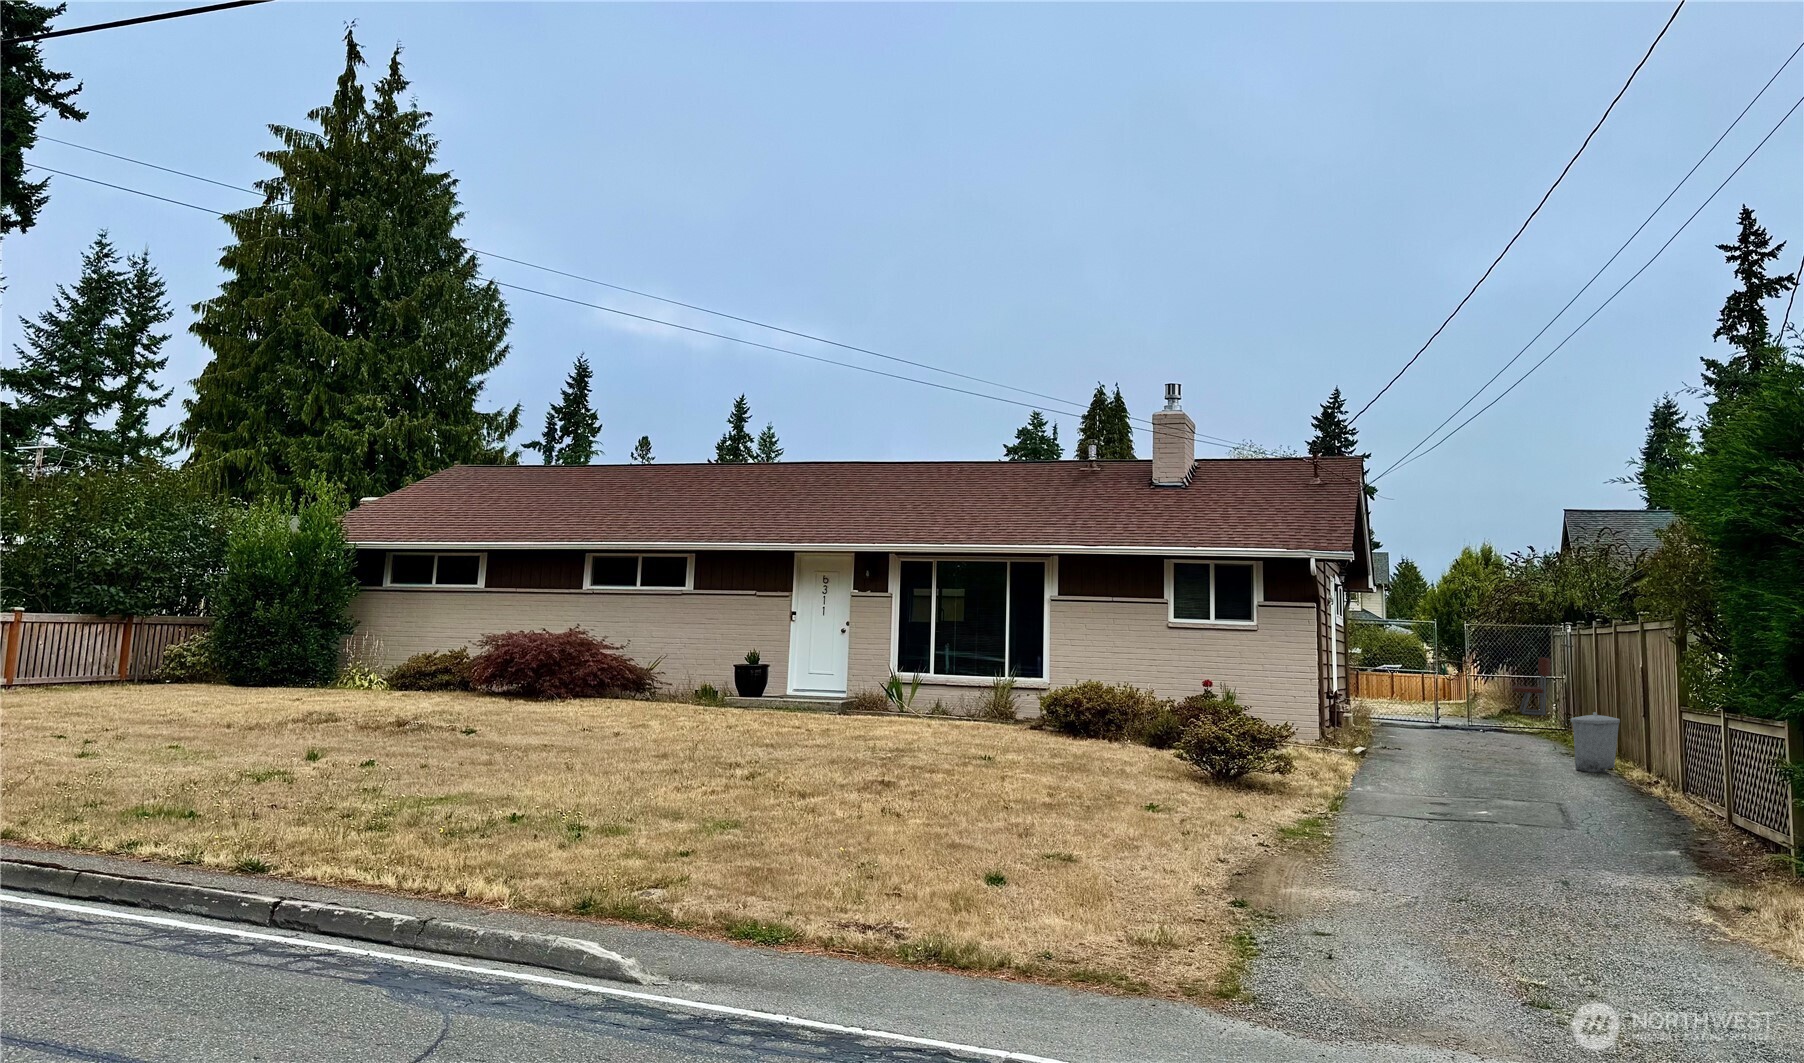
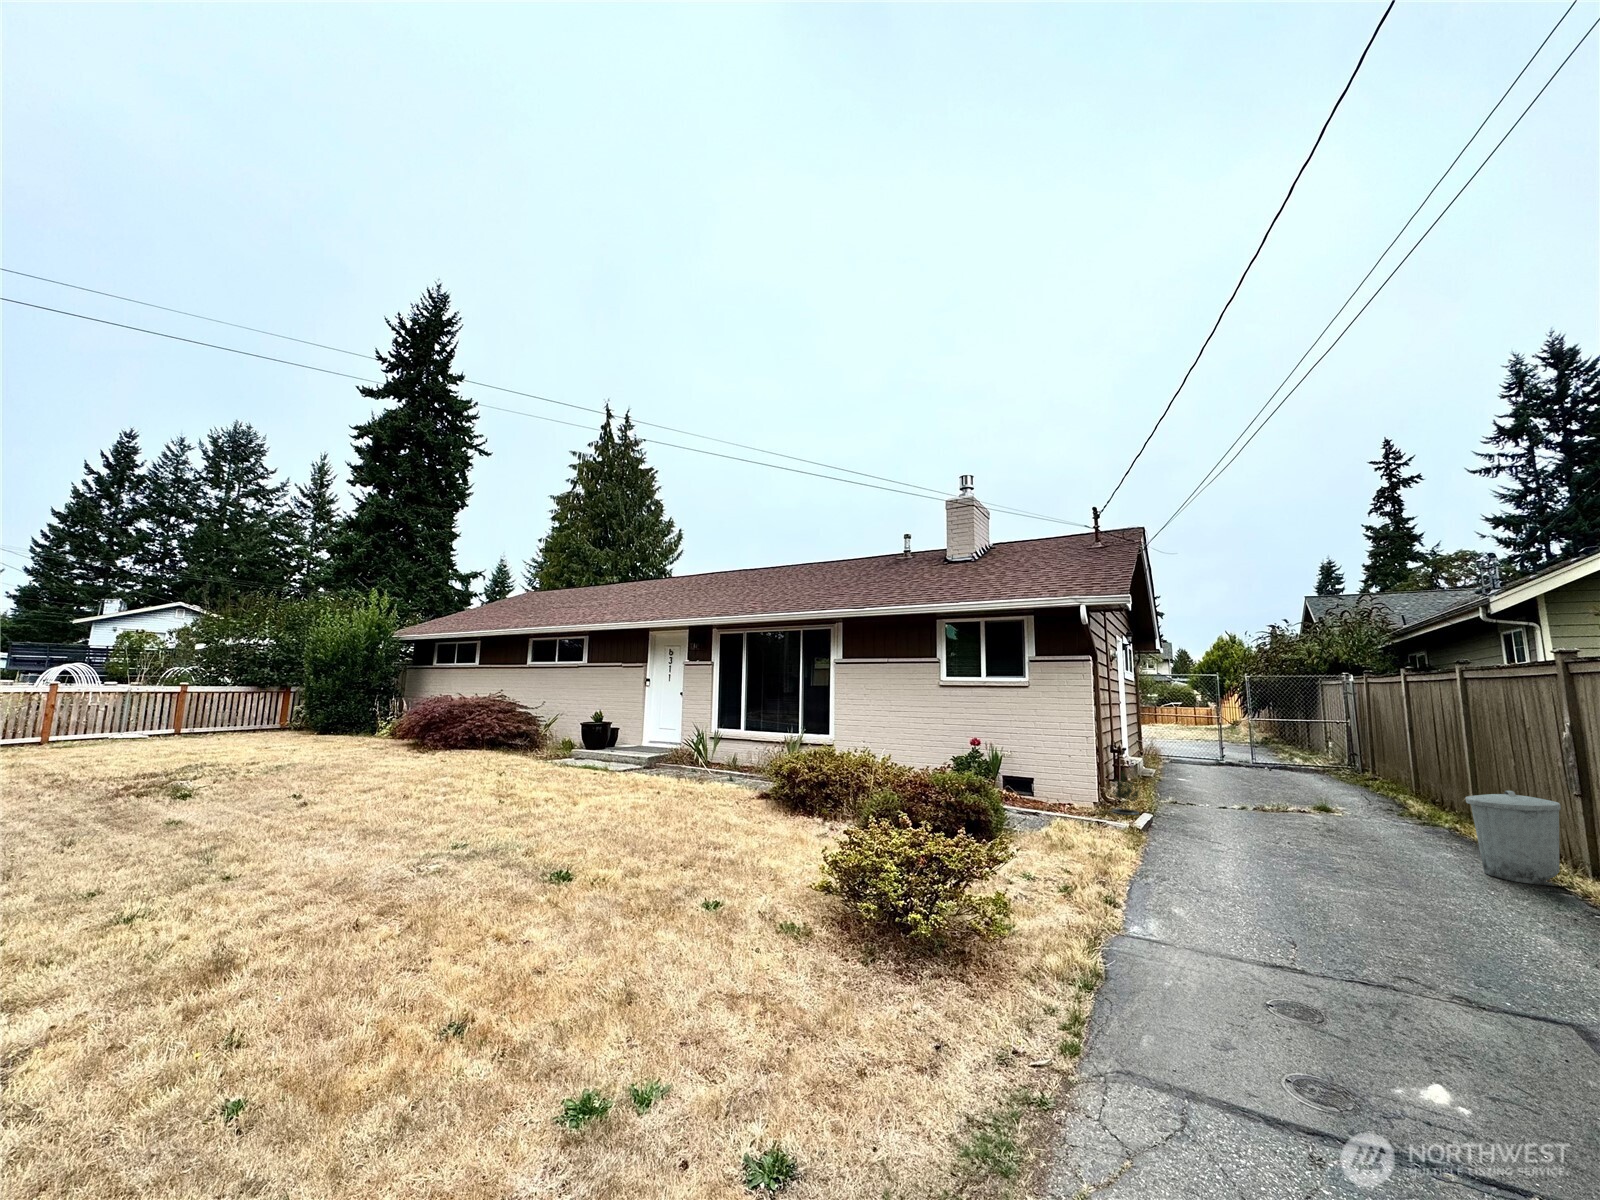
bench: present [1512,657,1550,715] -> none [1284,712,1322,762]
potted tree: none [1326,708,1355,750] -> present [1112,772,1140,815]

